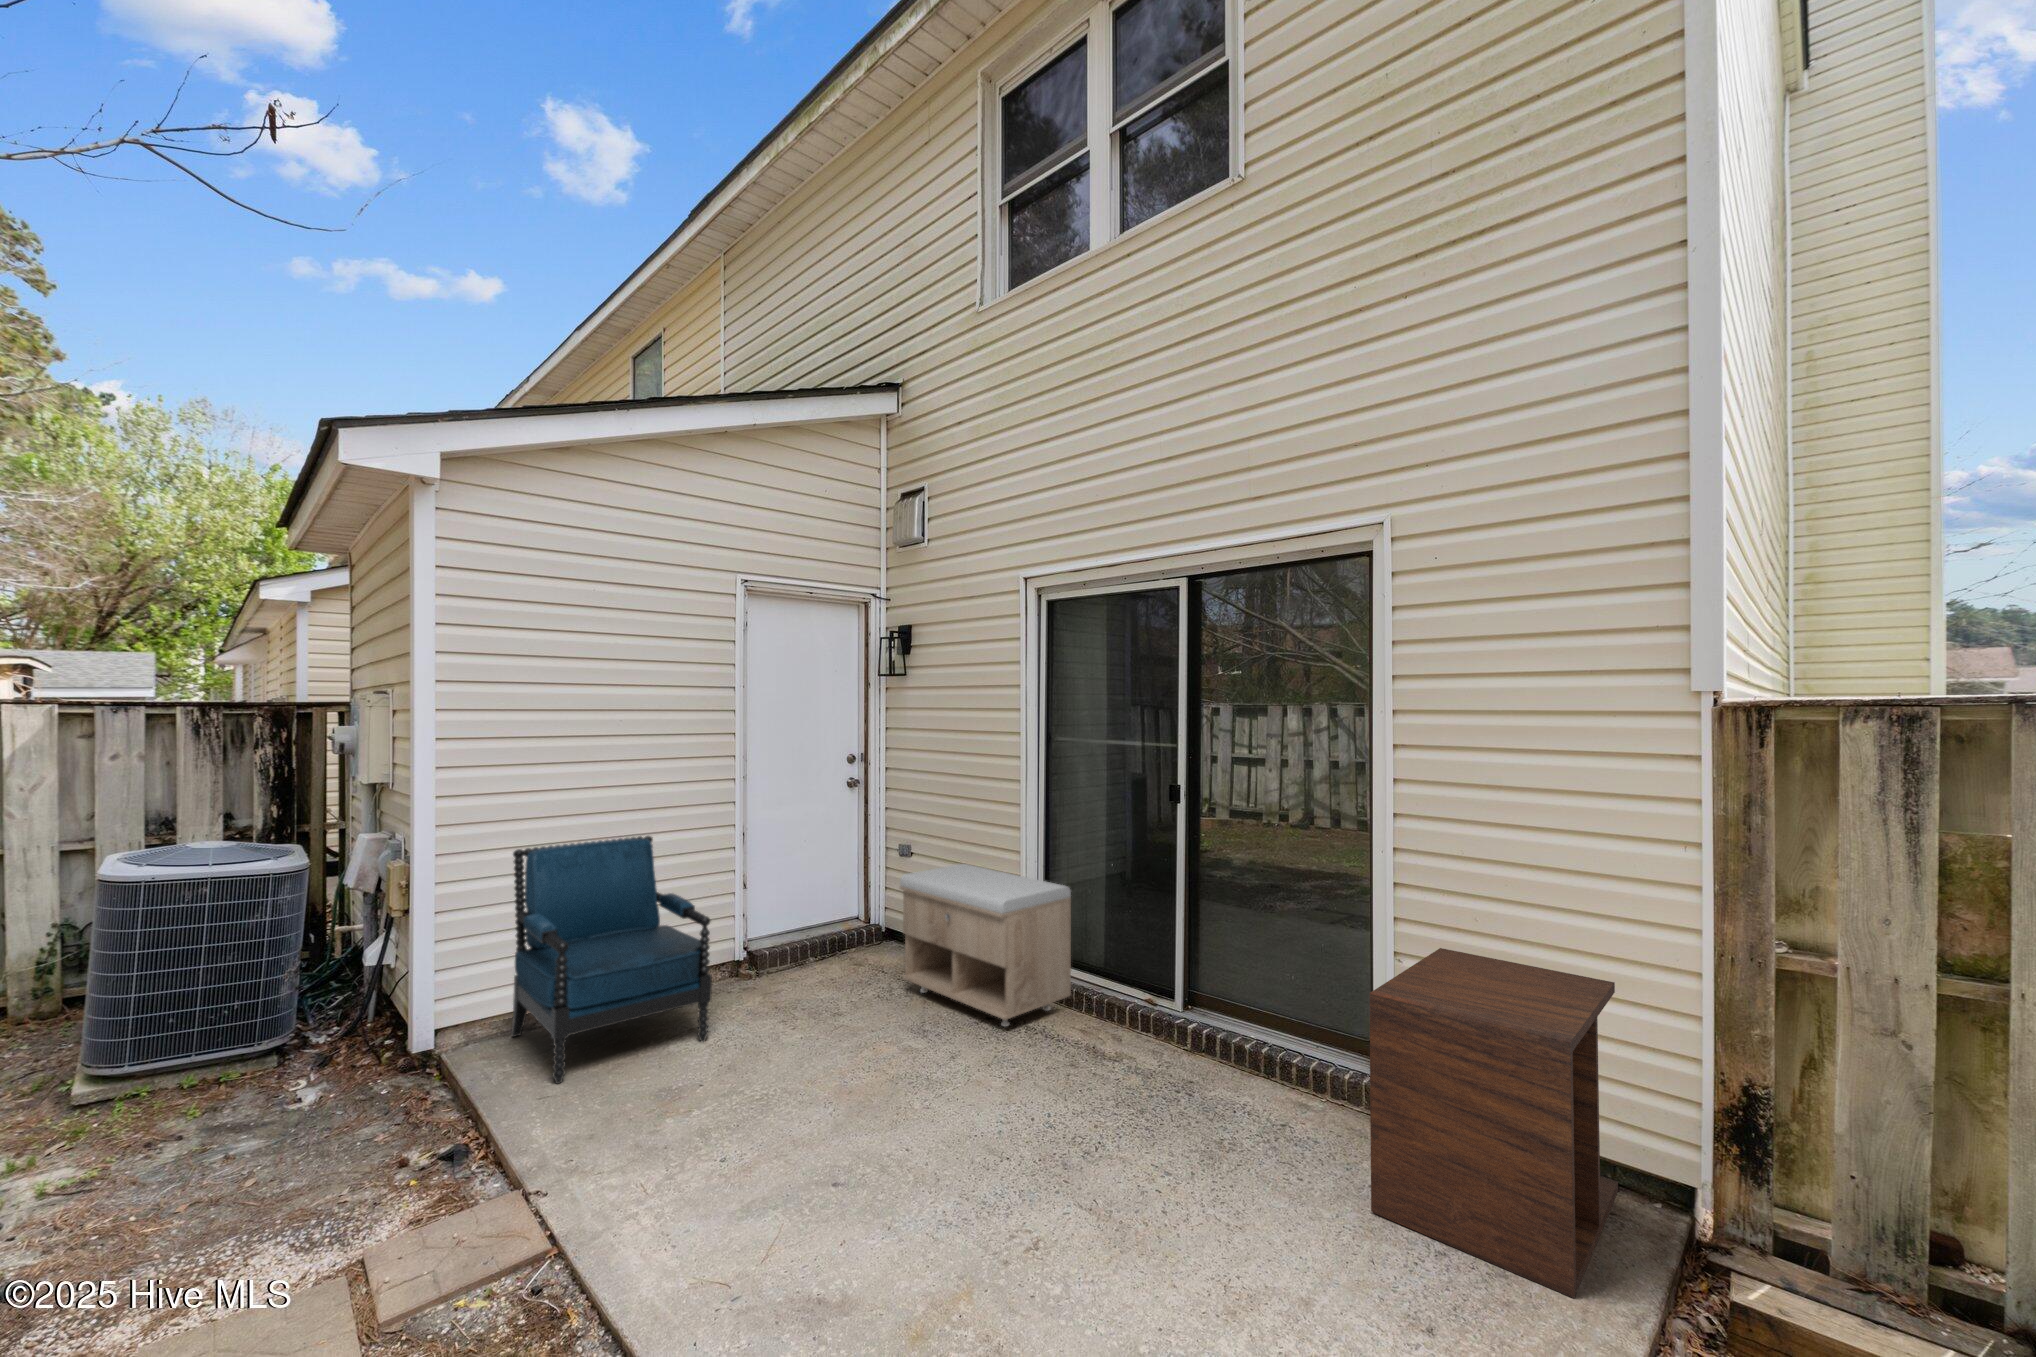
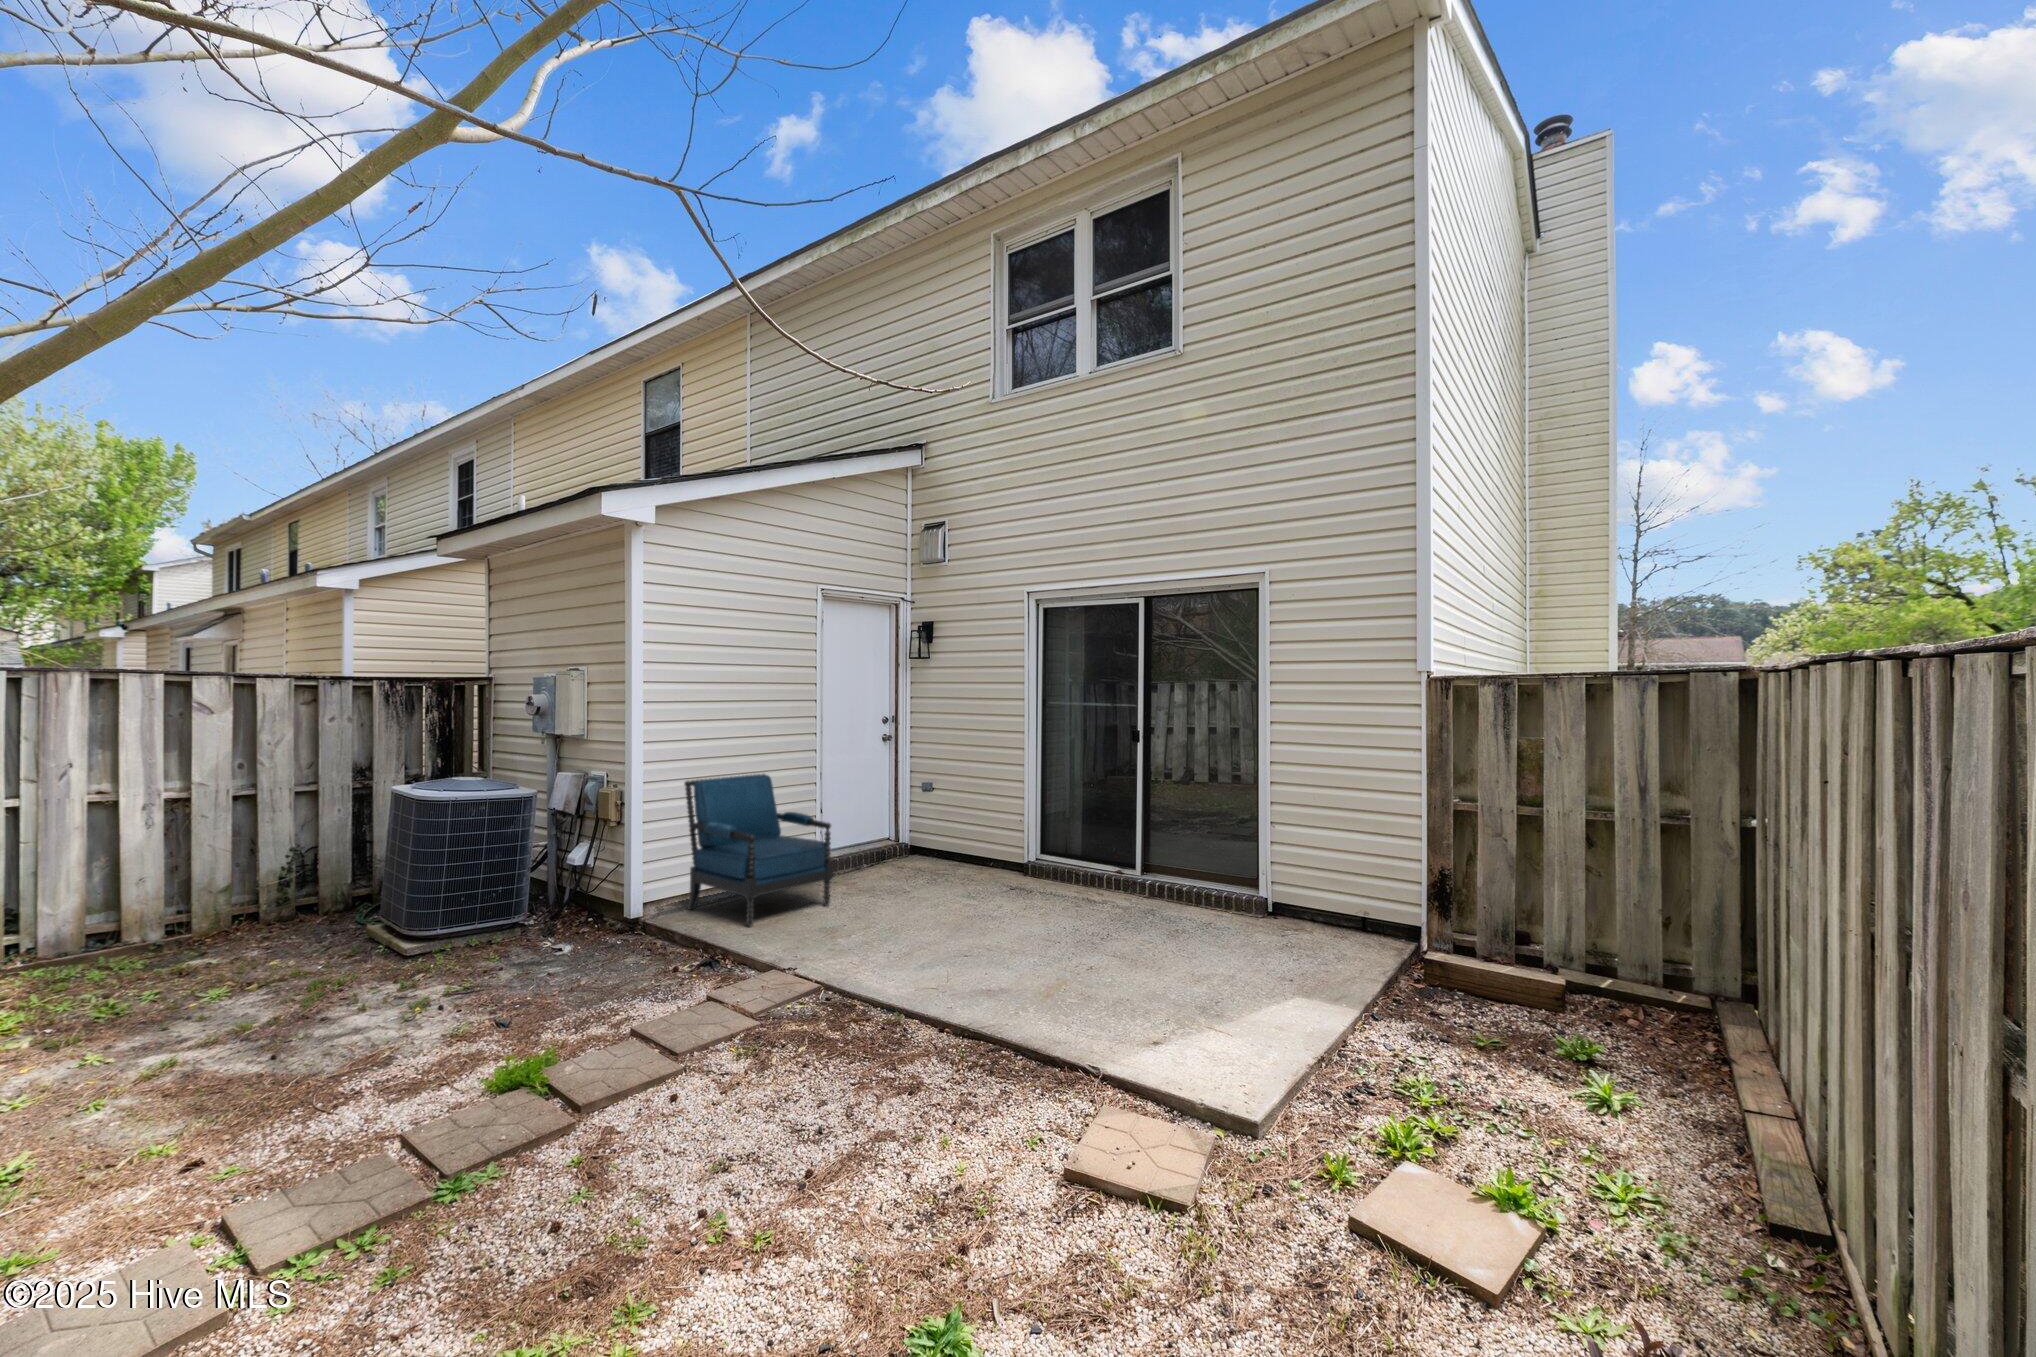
storage bench: present [900,864,1071,1026] -> none [942,793,1063,892]
side table: present [1369,948,1618,1298] -> none [1261,817,1383,965]

